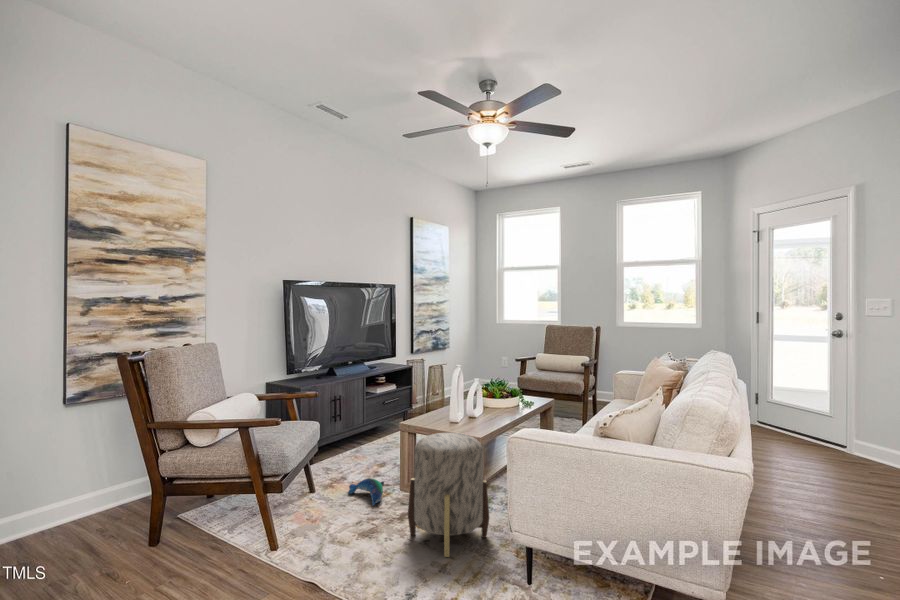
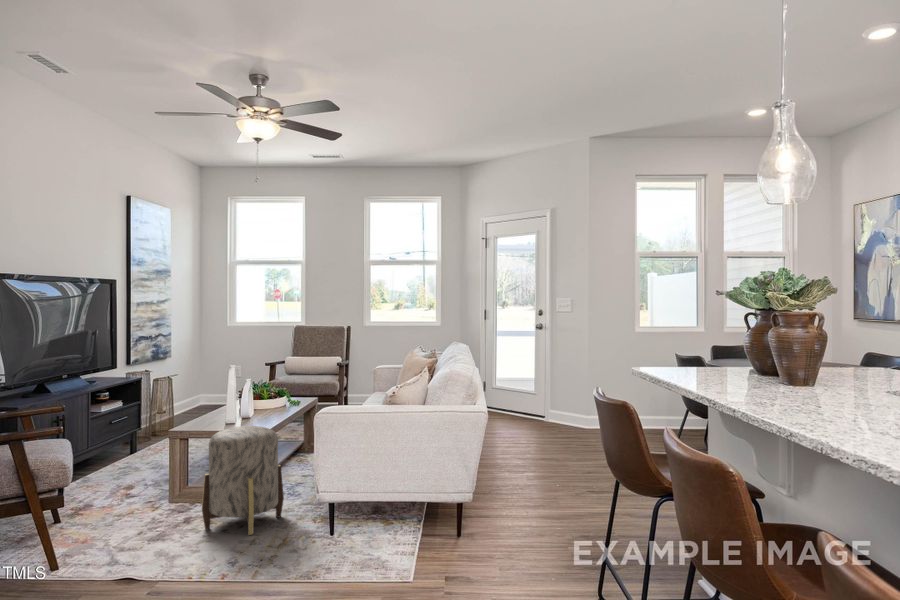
plush toy: present [348,478,384,506] -> none [107,495,154,519]

